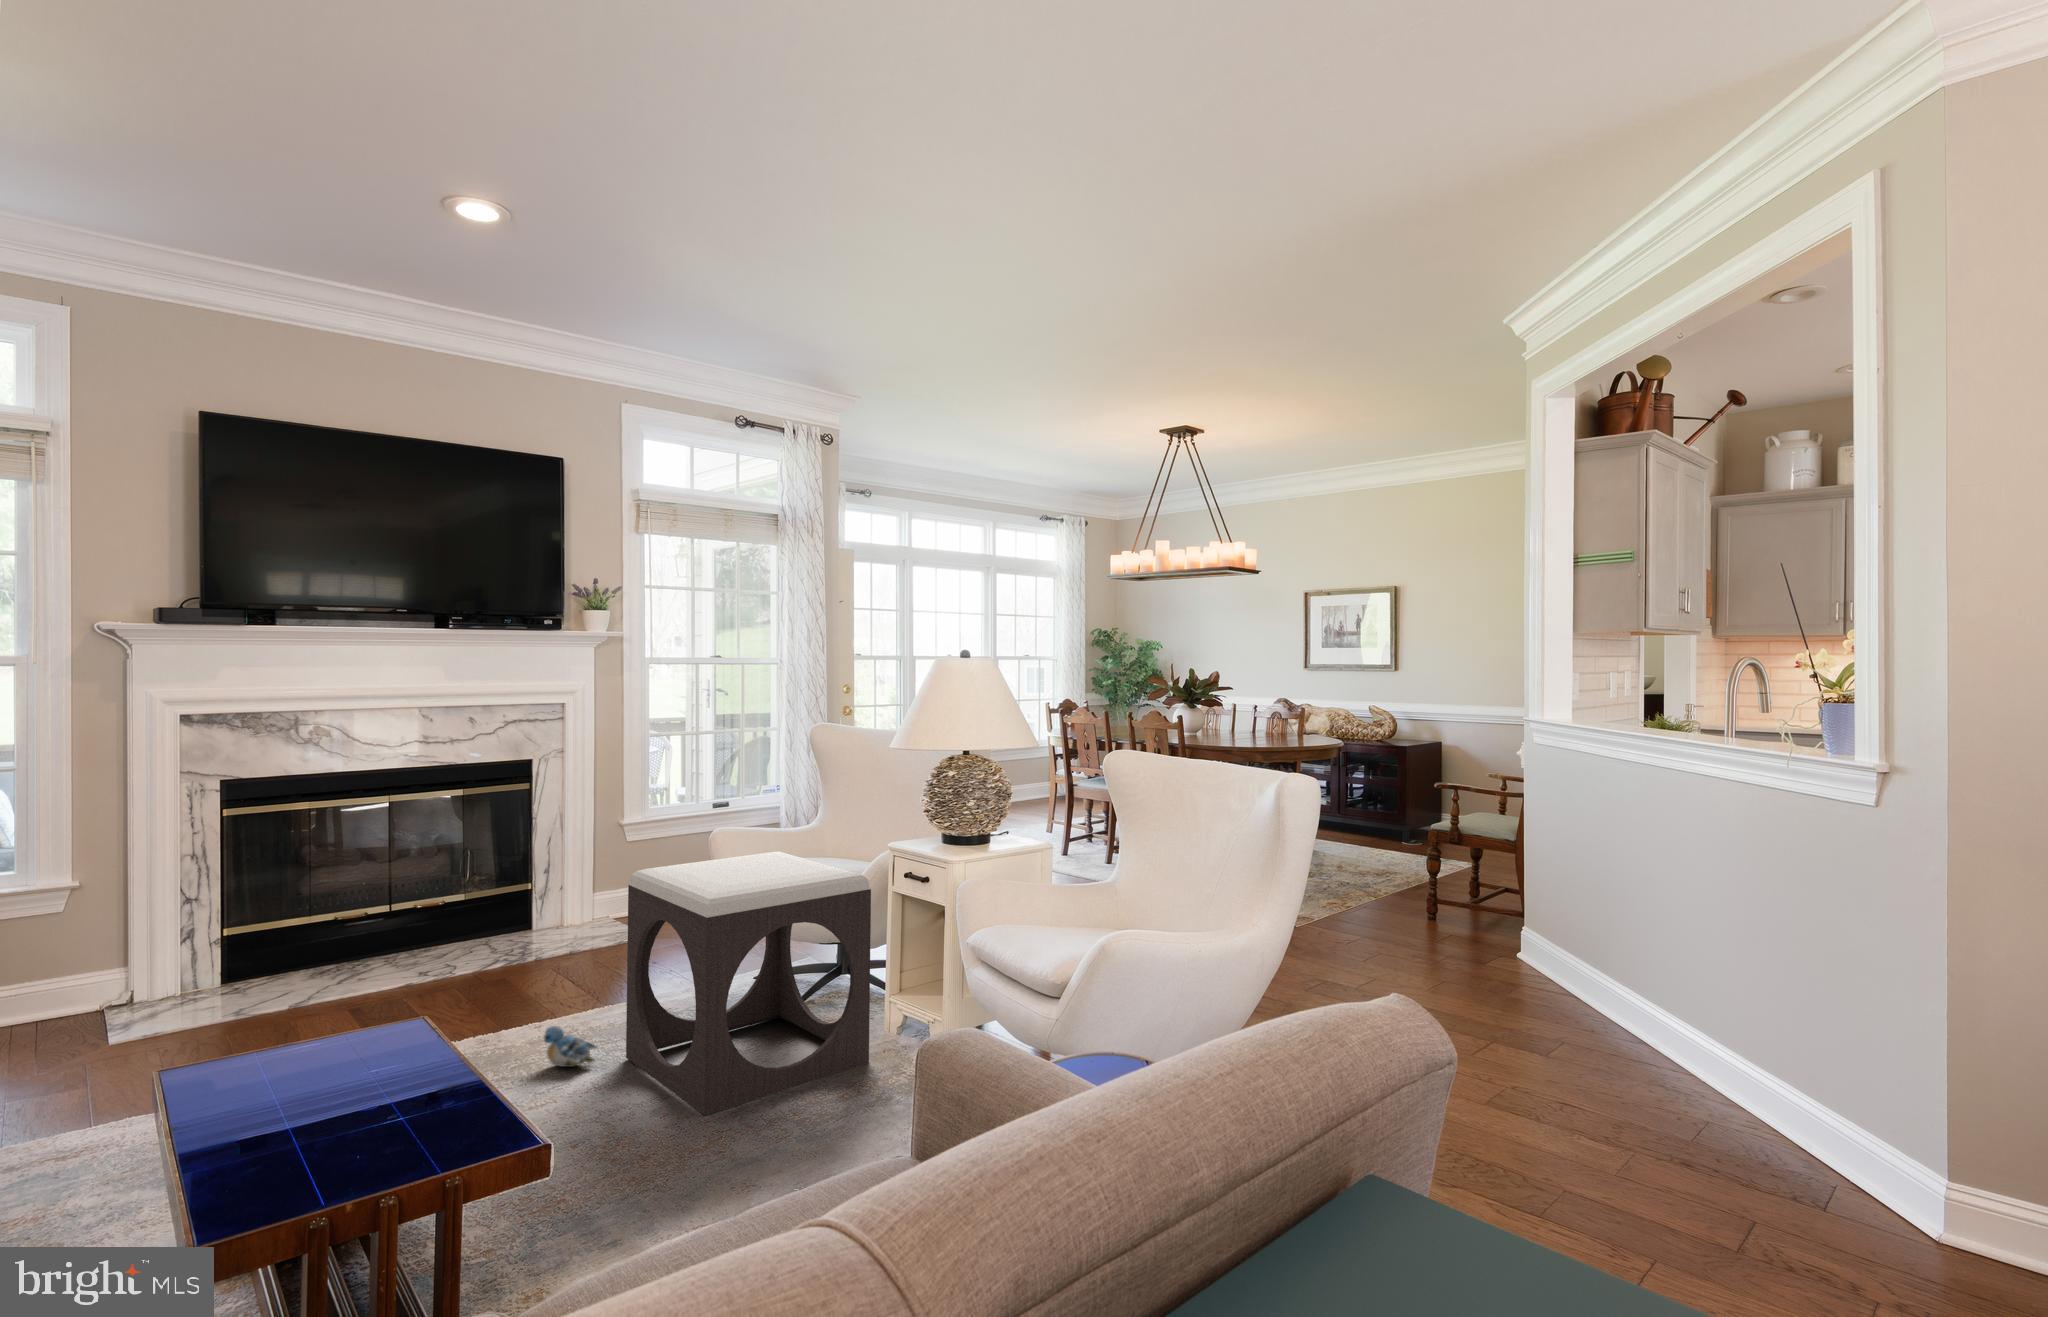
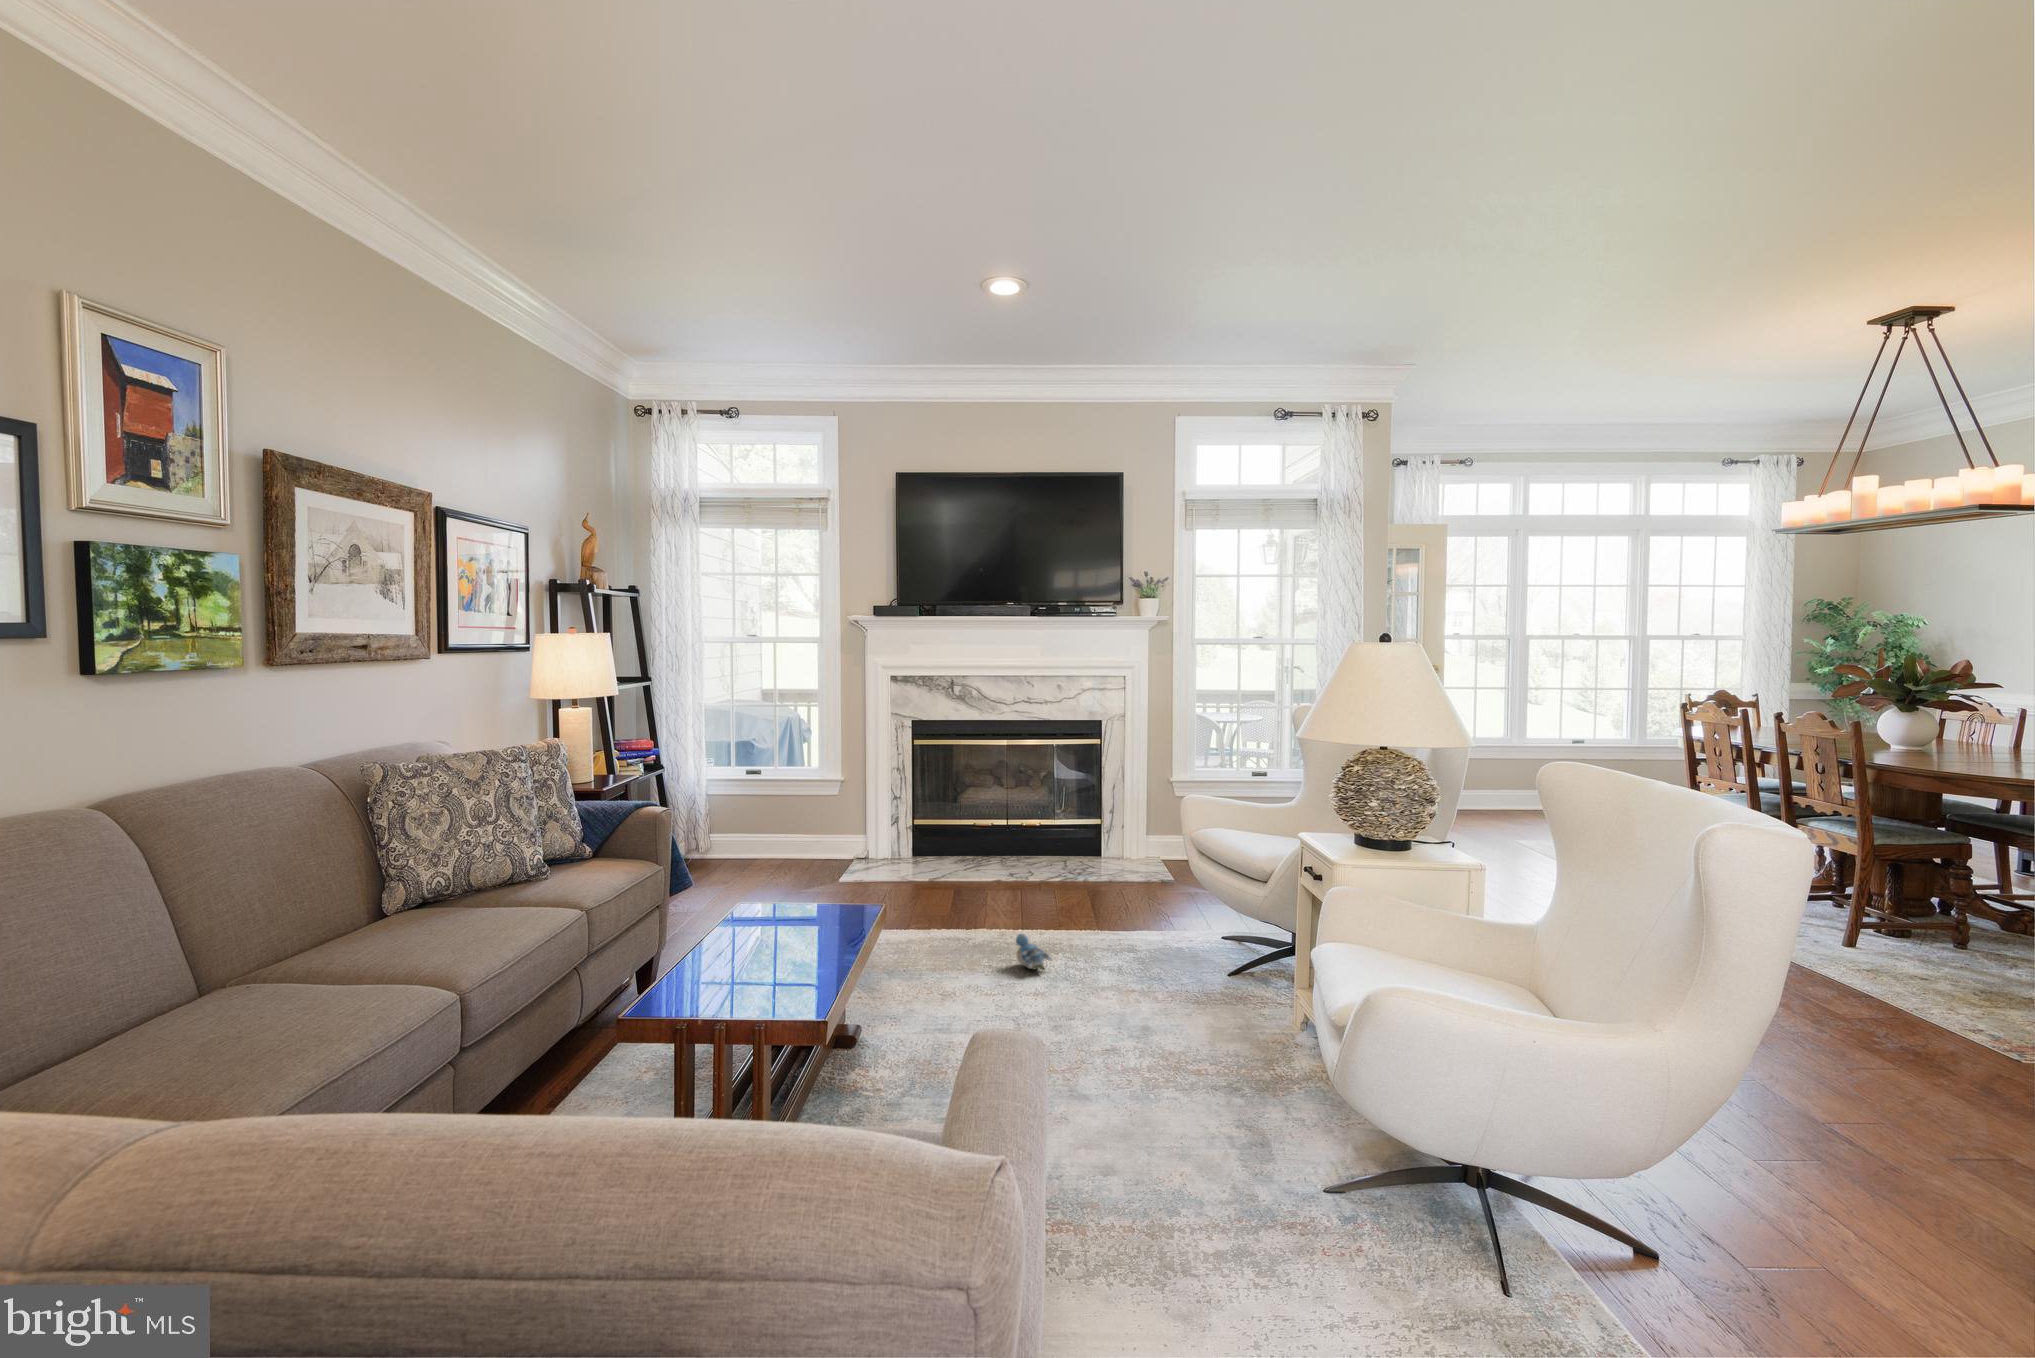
footstool: present [626,851,871,1115] -> none [1070,822,1252,1045]

